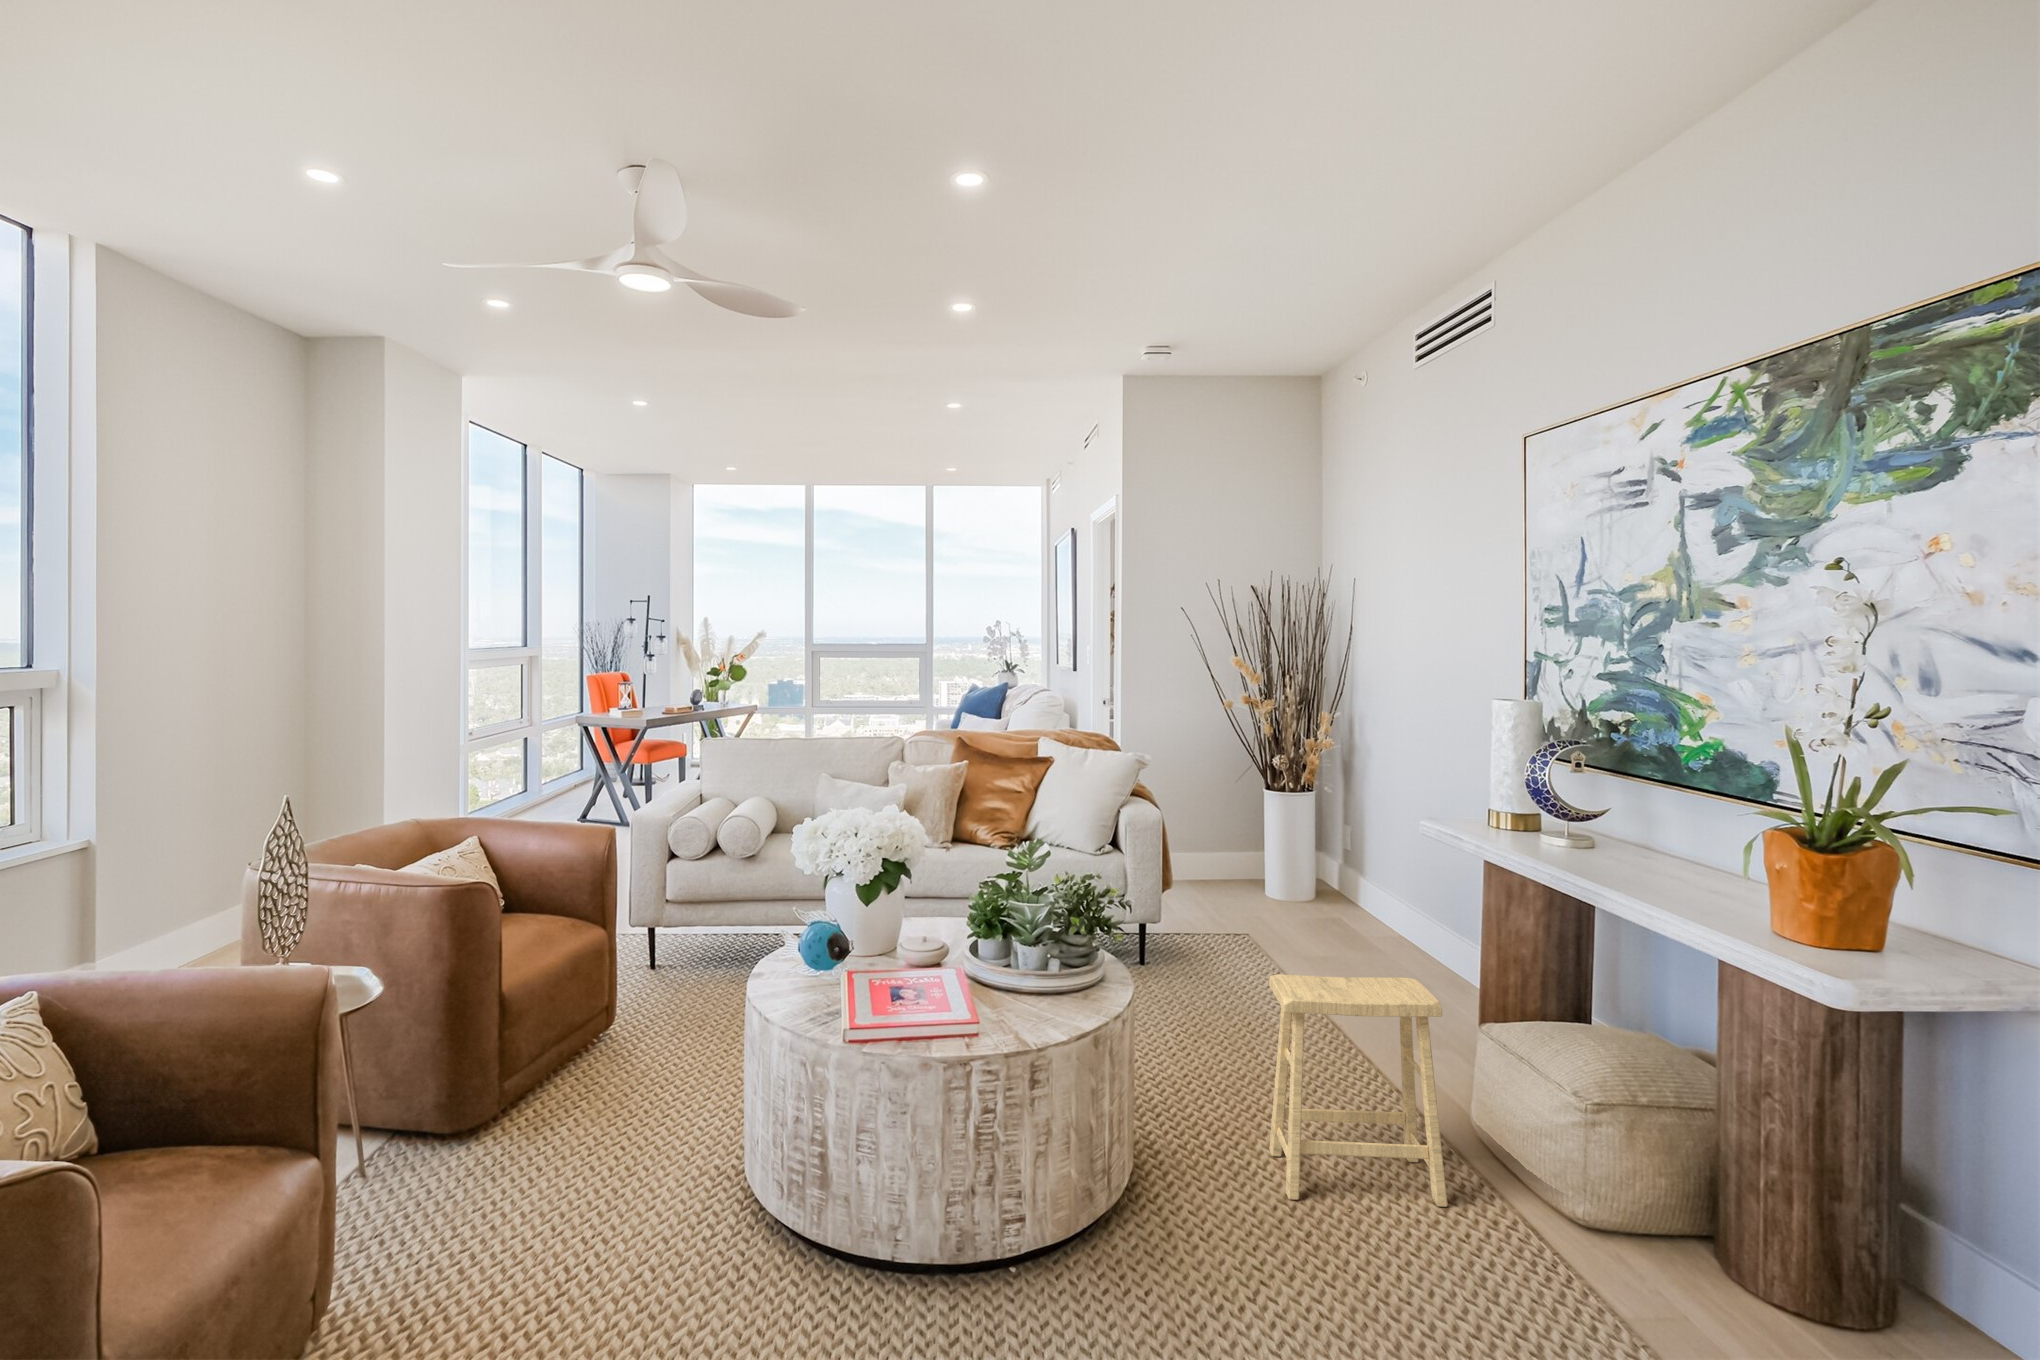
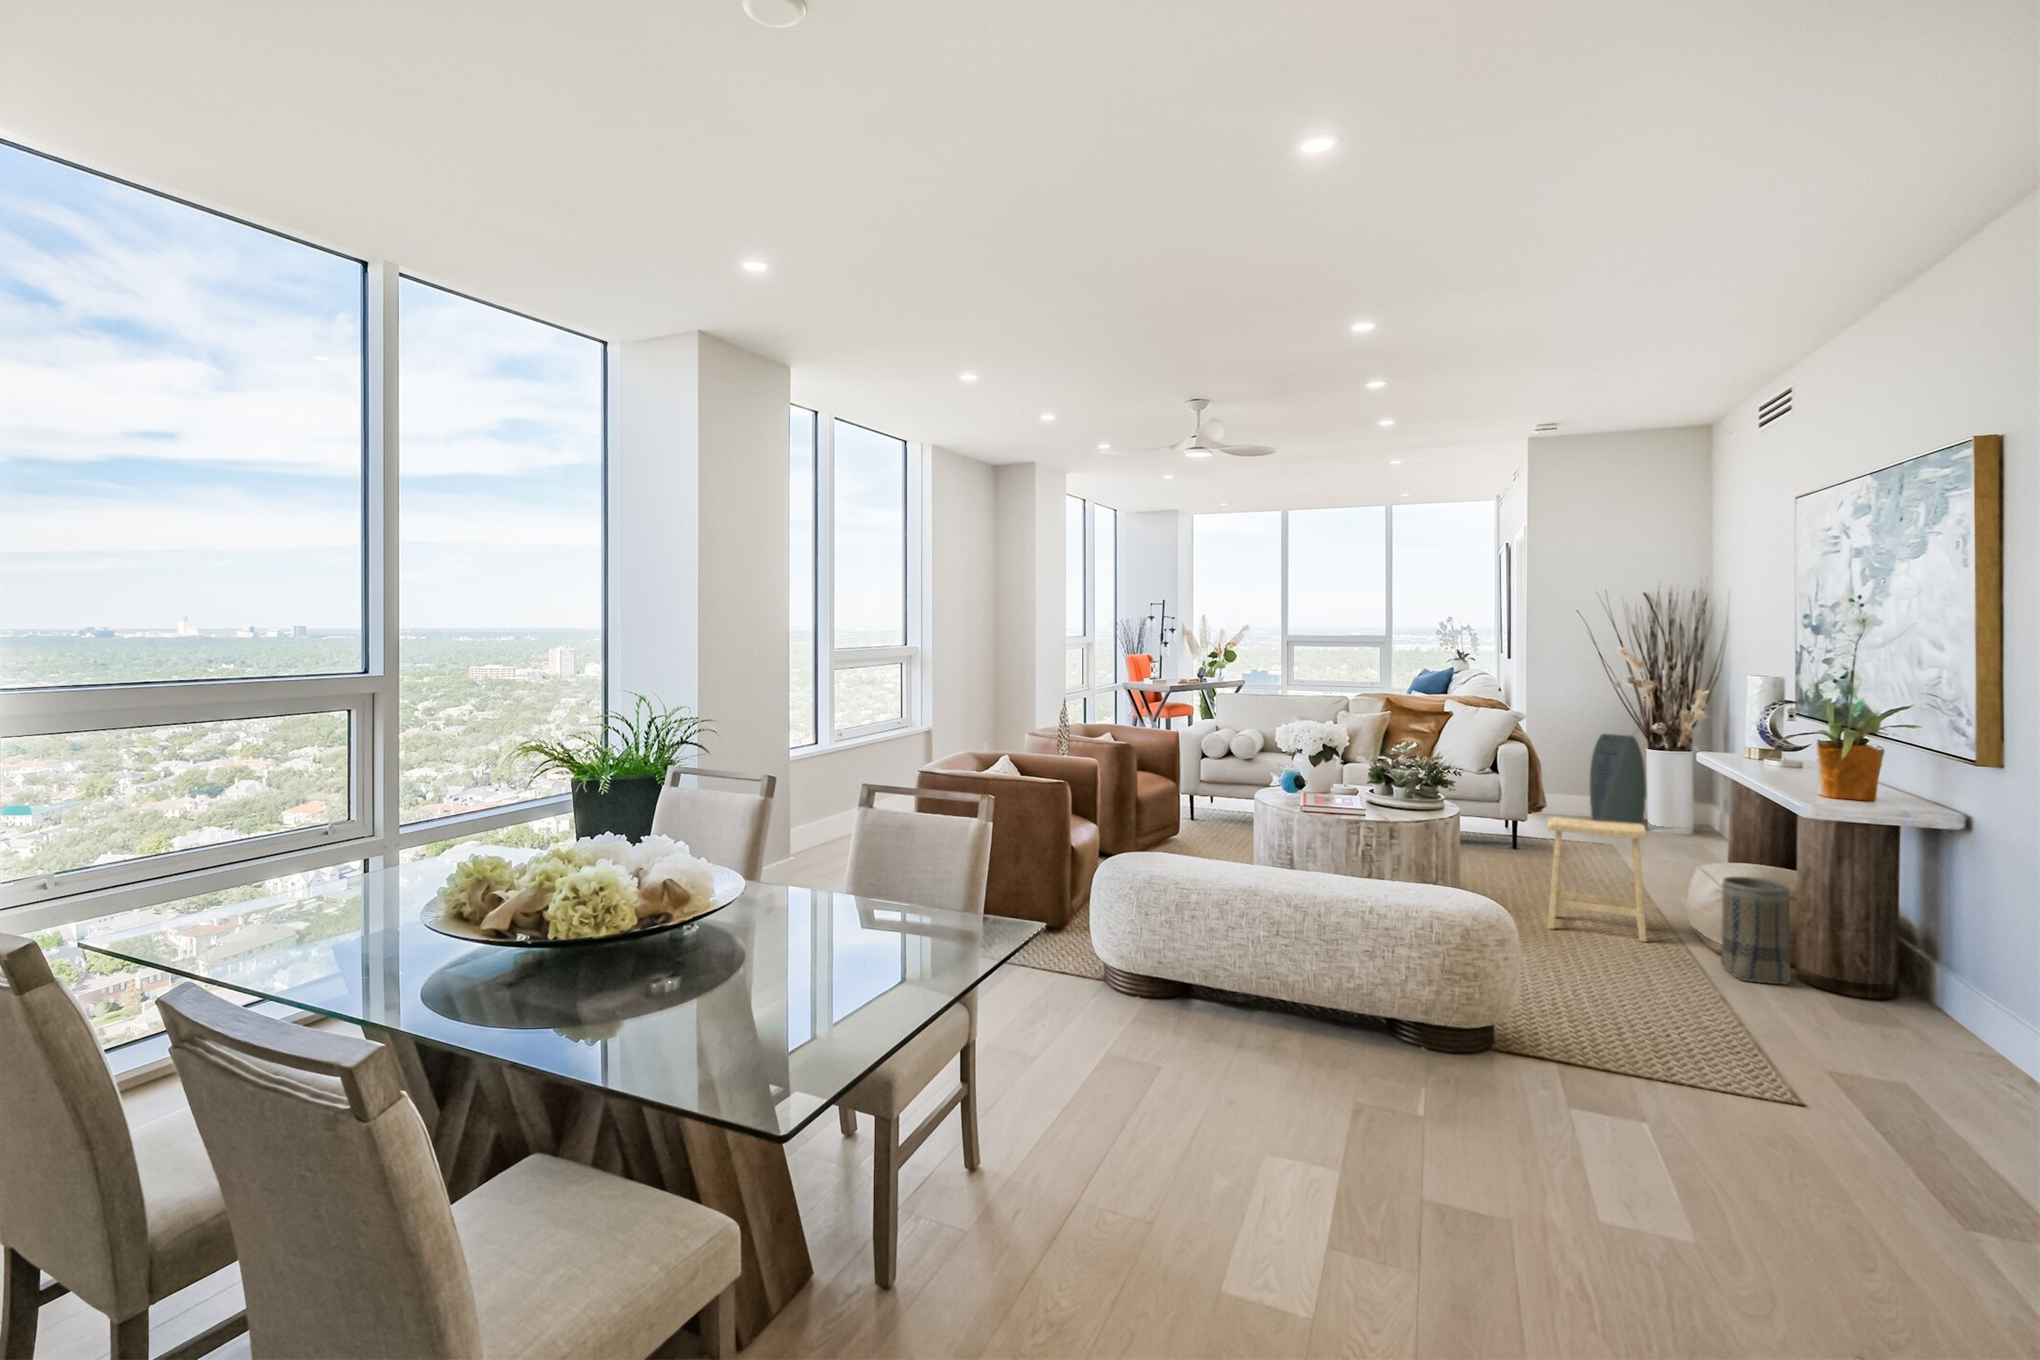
air purifier: none [1202,773,1268,905] -> present [1590,734,1646,825]
basket: none [1601,1092,1734,1316] -> present [1721,877,1791,985]

